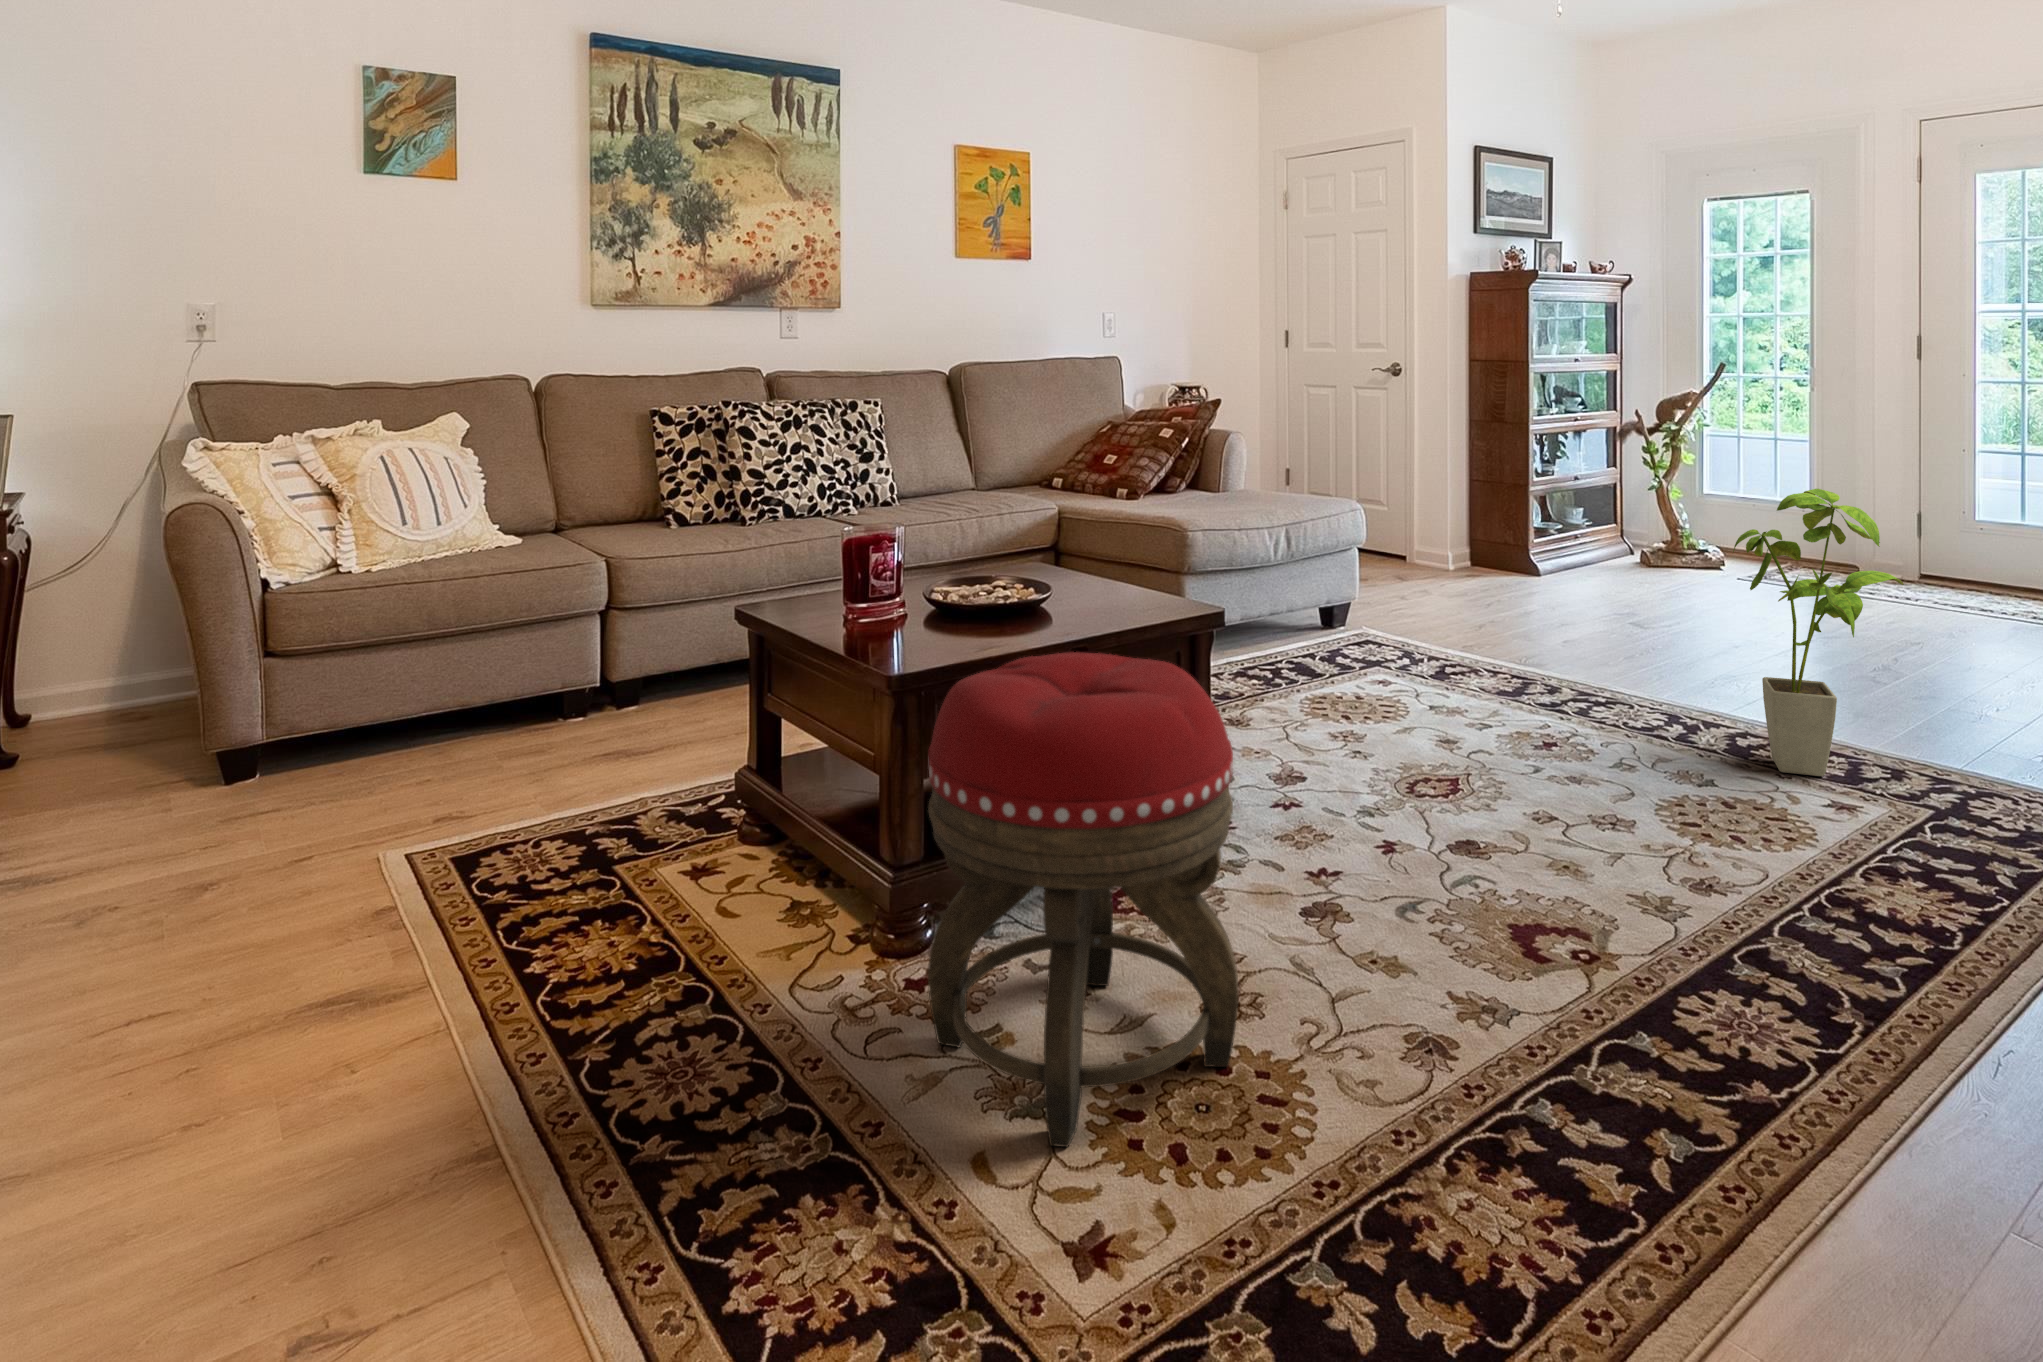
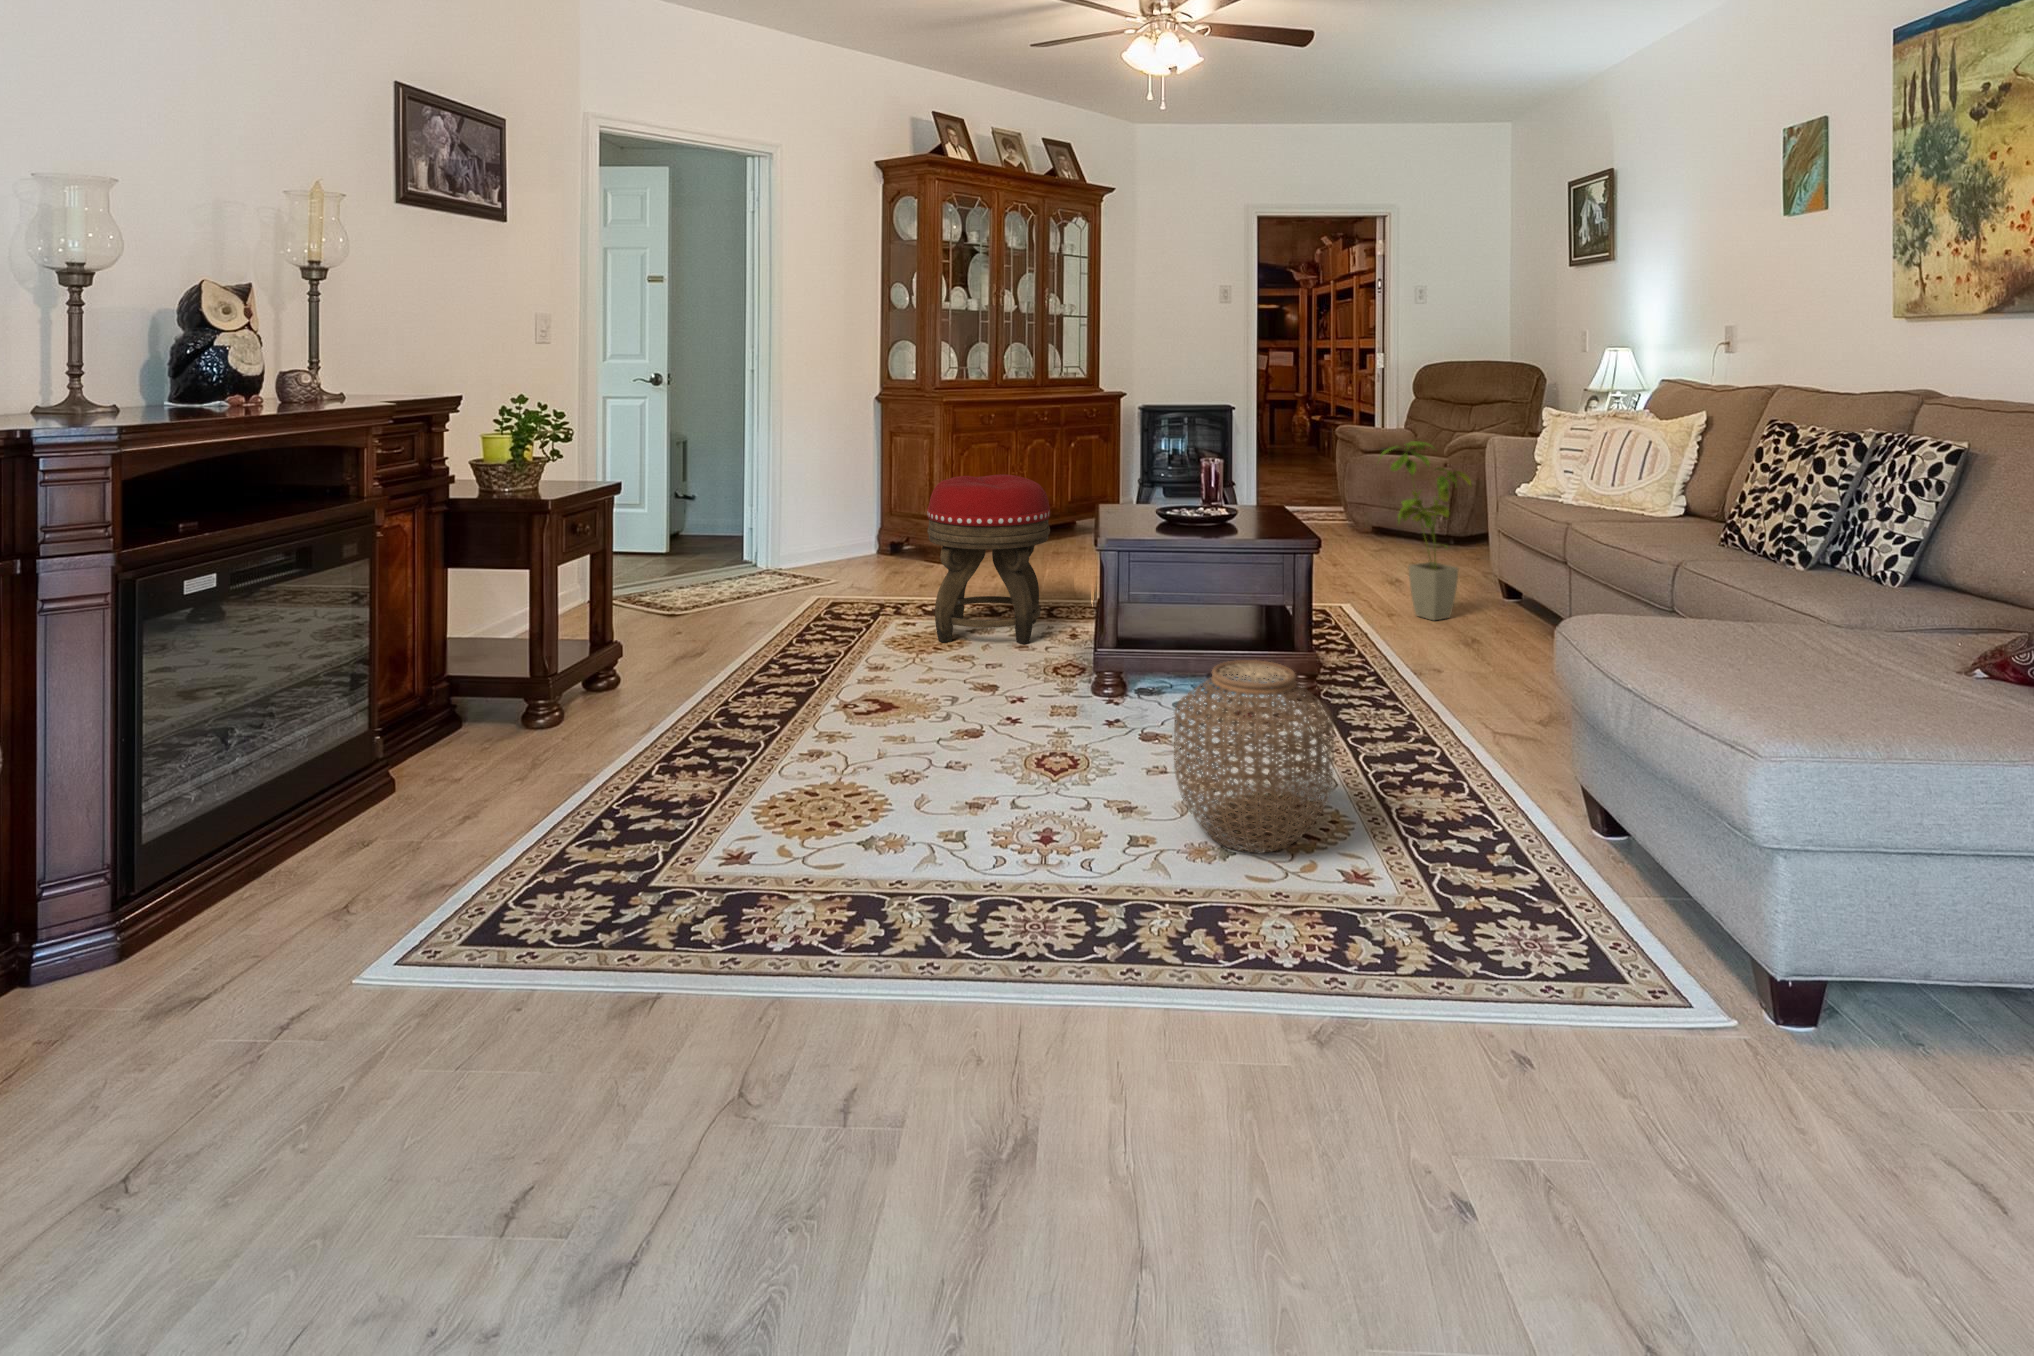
house plant: present [1733,489,1904,776] -> present [1380,441,1471,620]
woven basket: none [1326,577,1453,720] -> present [1174,660,1334,853]

